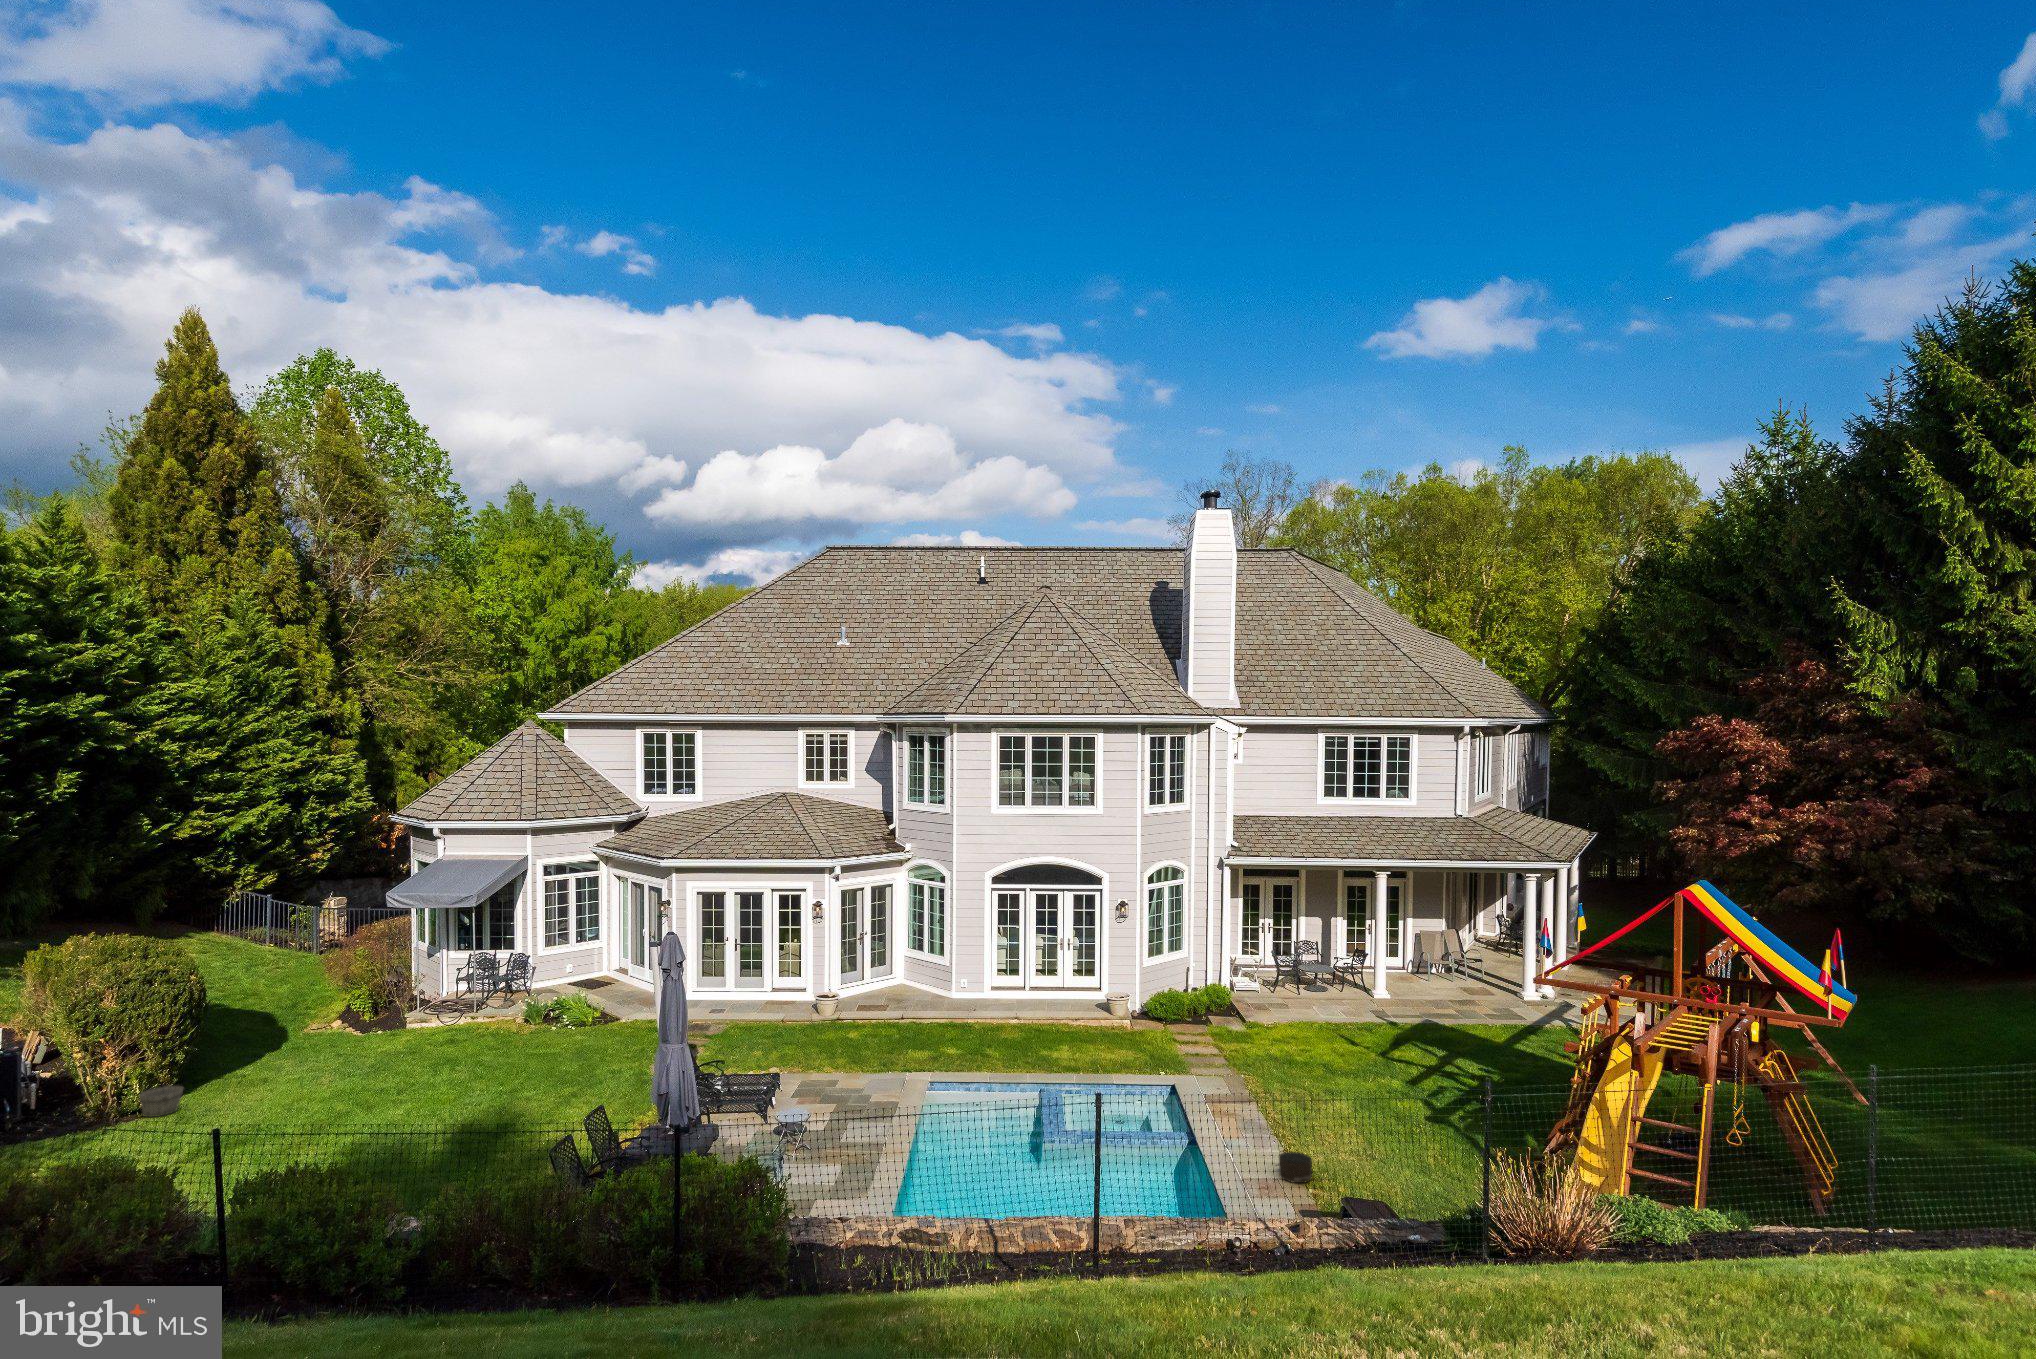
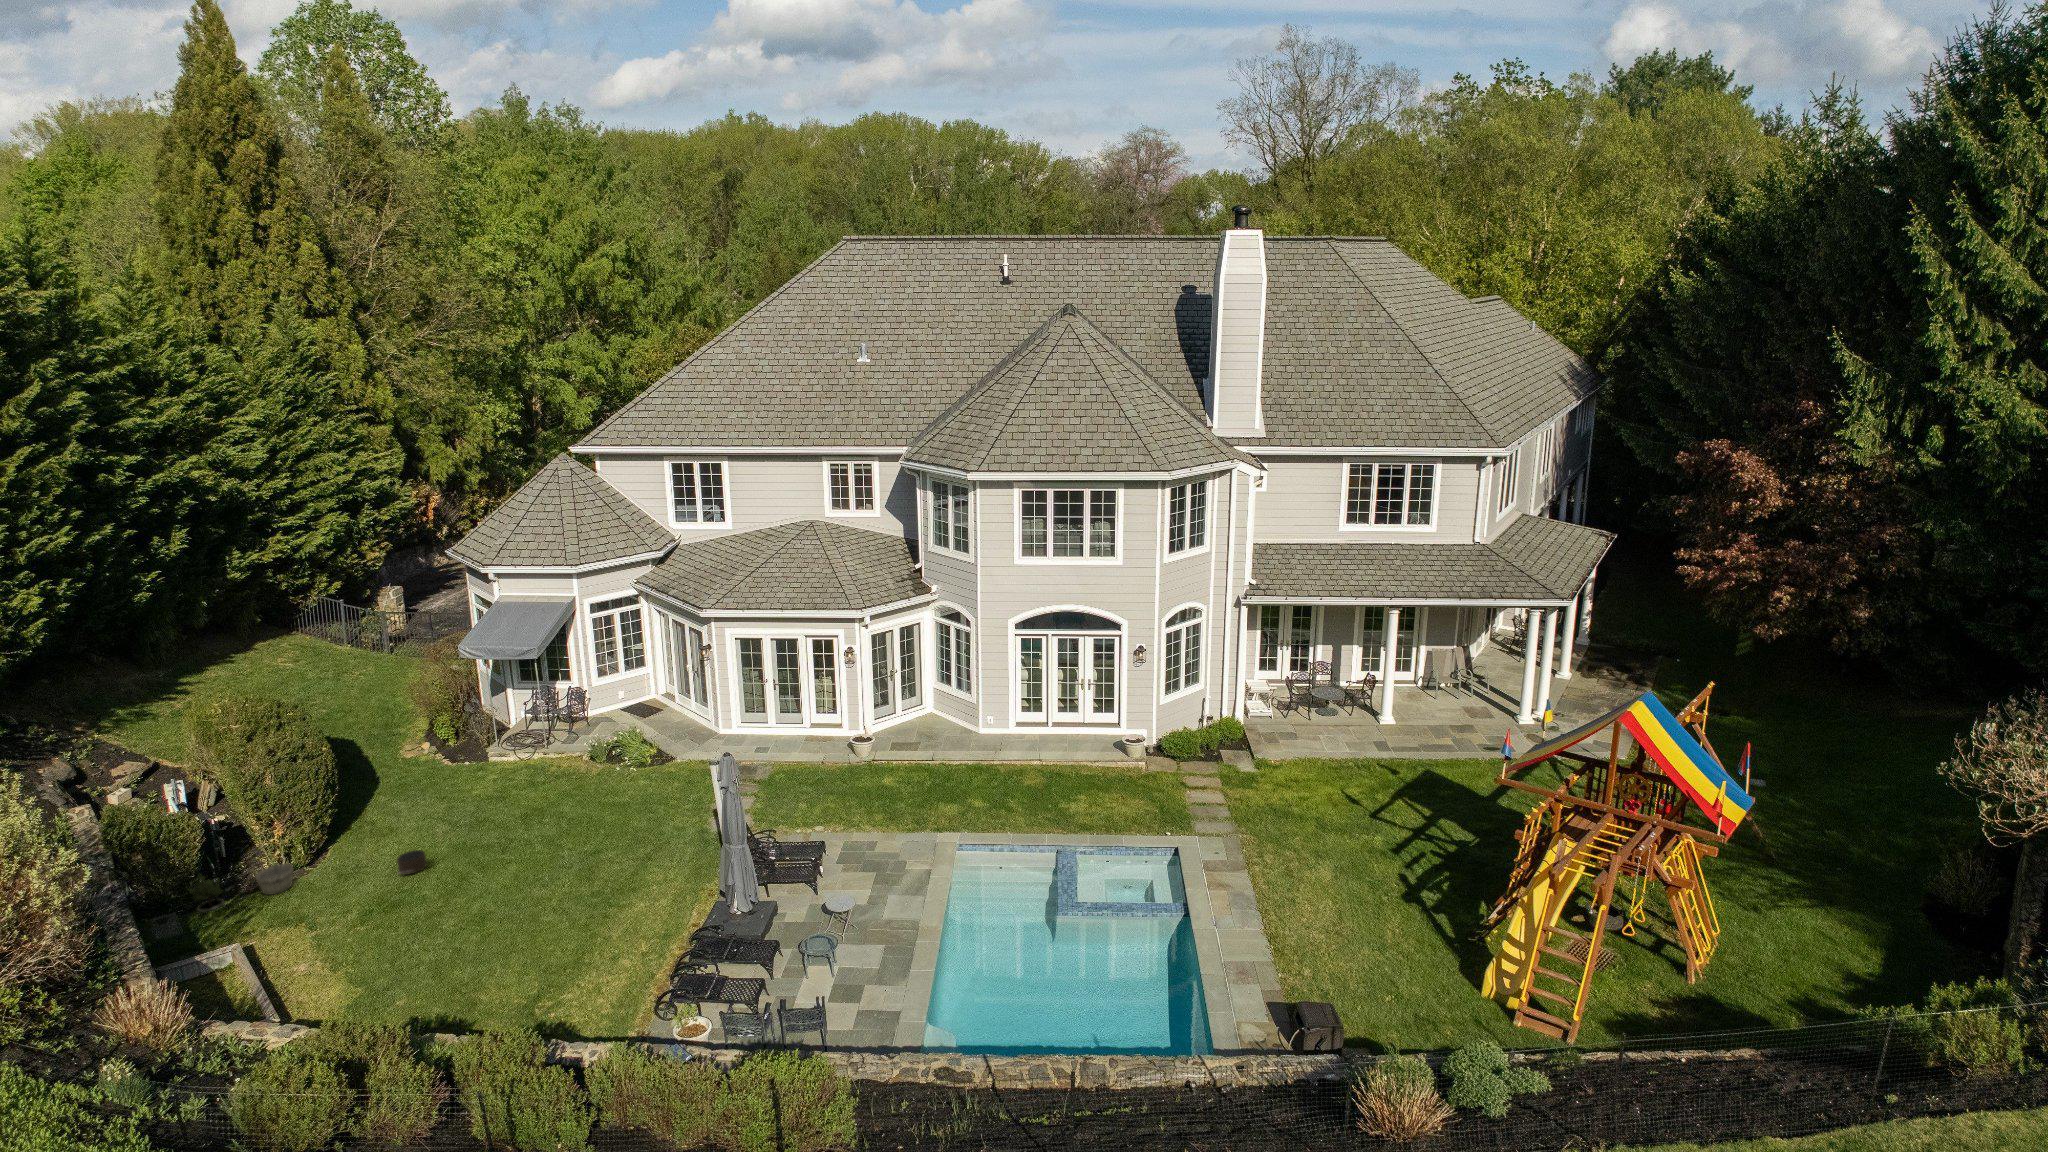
potted tree: none [60,1082,101,1130] -> present [188,874,224,912]
pouf: present [1276,1152,1312,1183] -> present [397,850,427,875]

